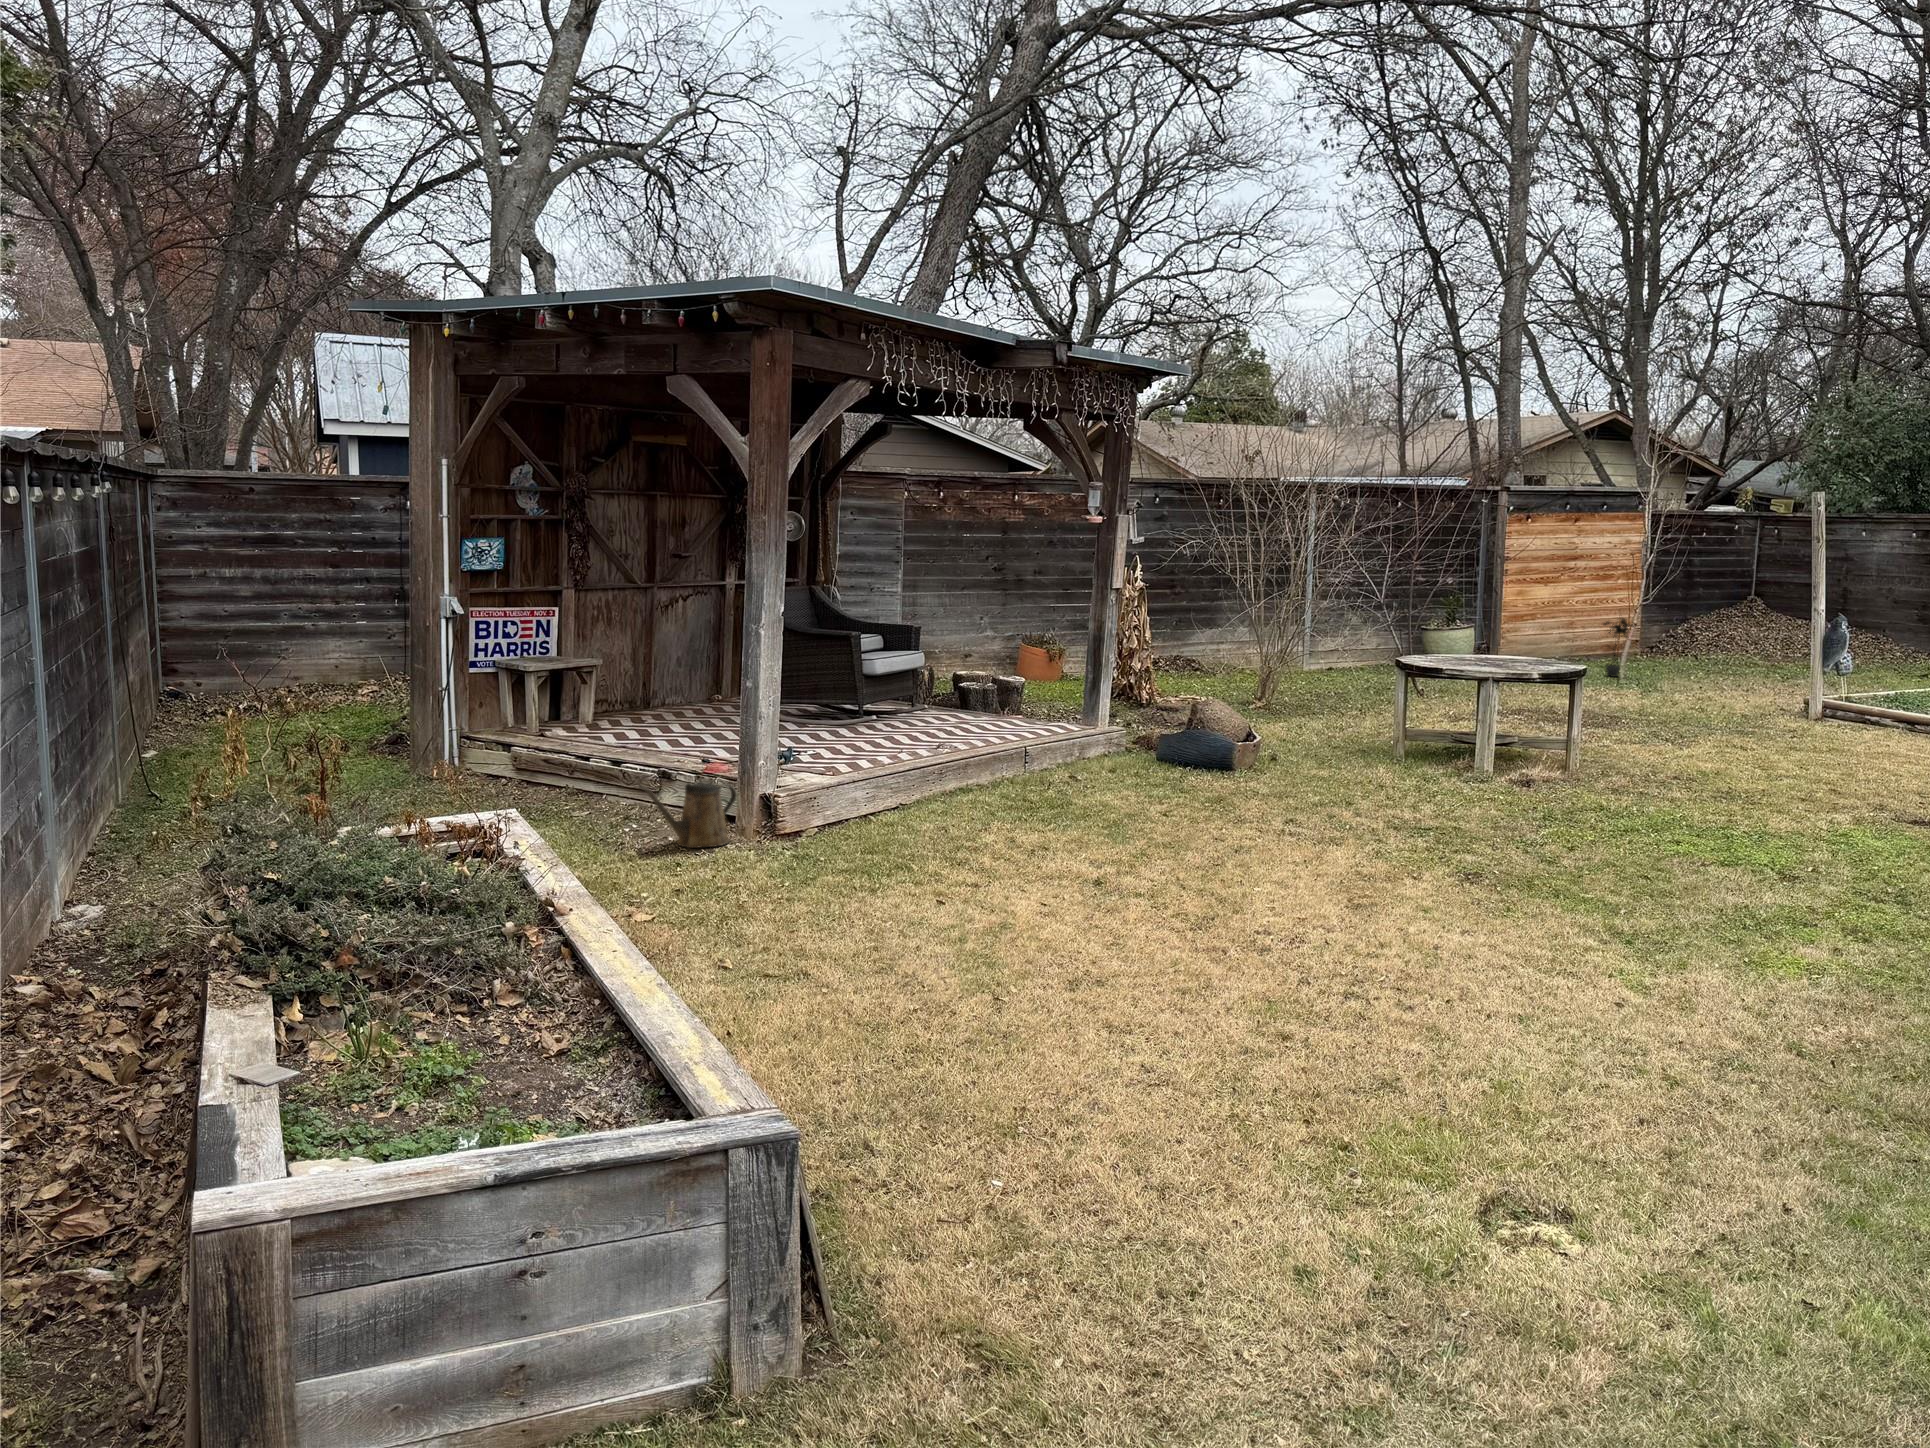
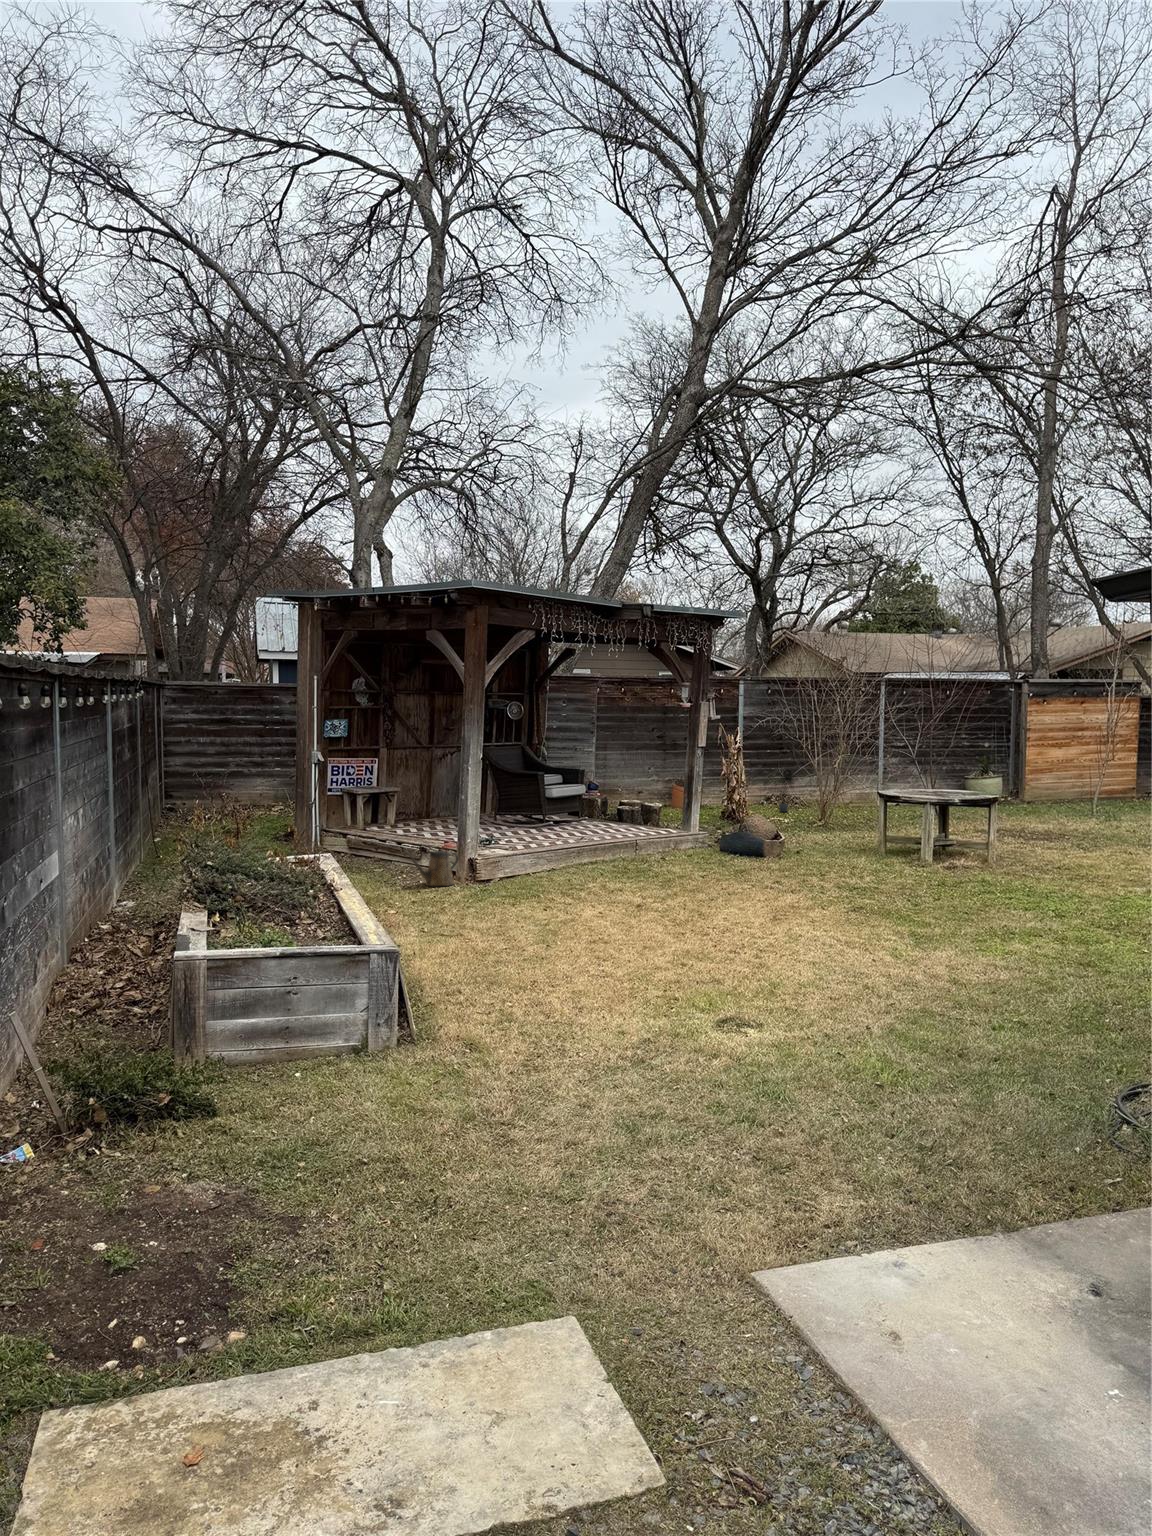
potted plant: present [1604,618,1634,677] -> present [778,770,794,812]

